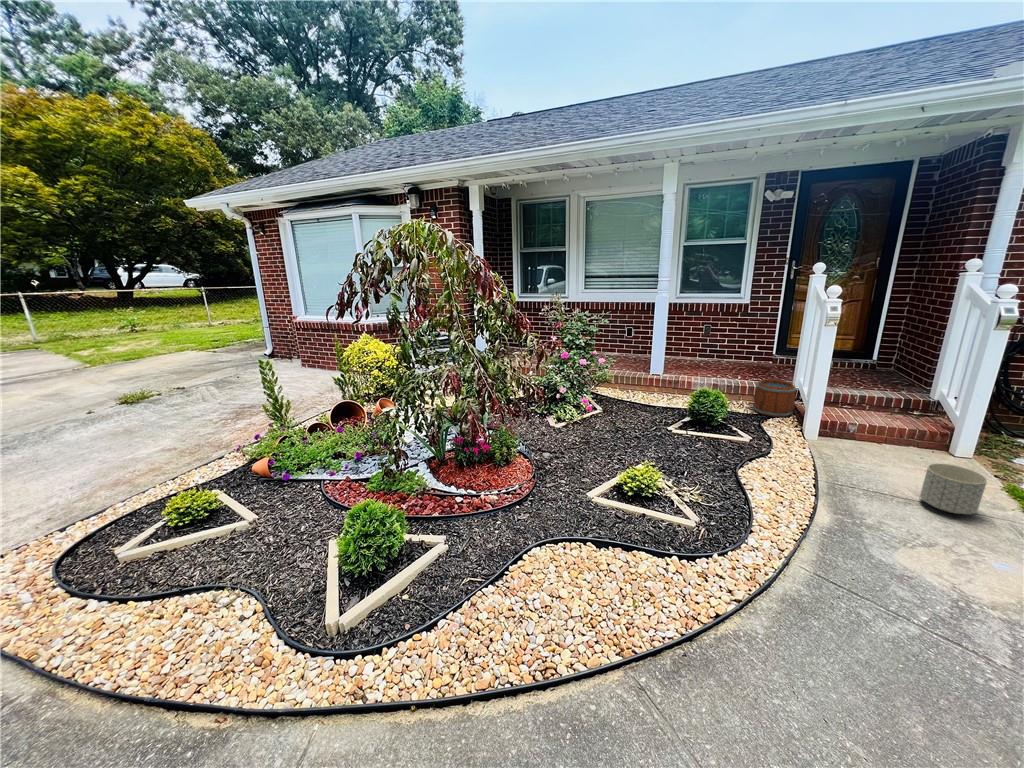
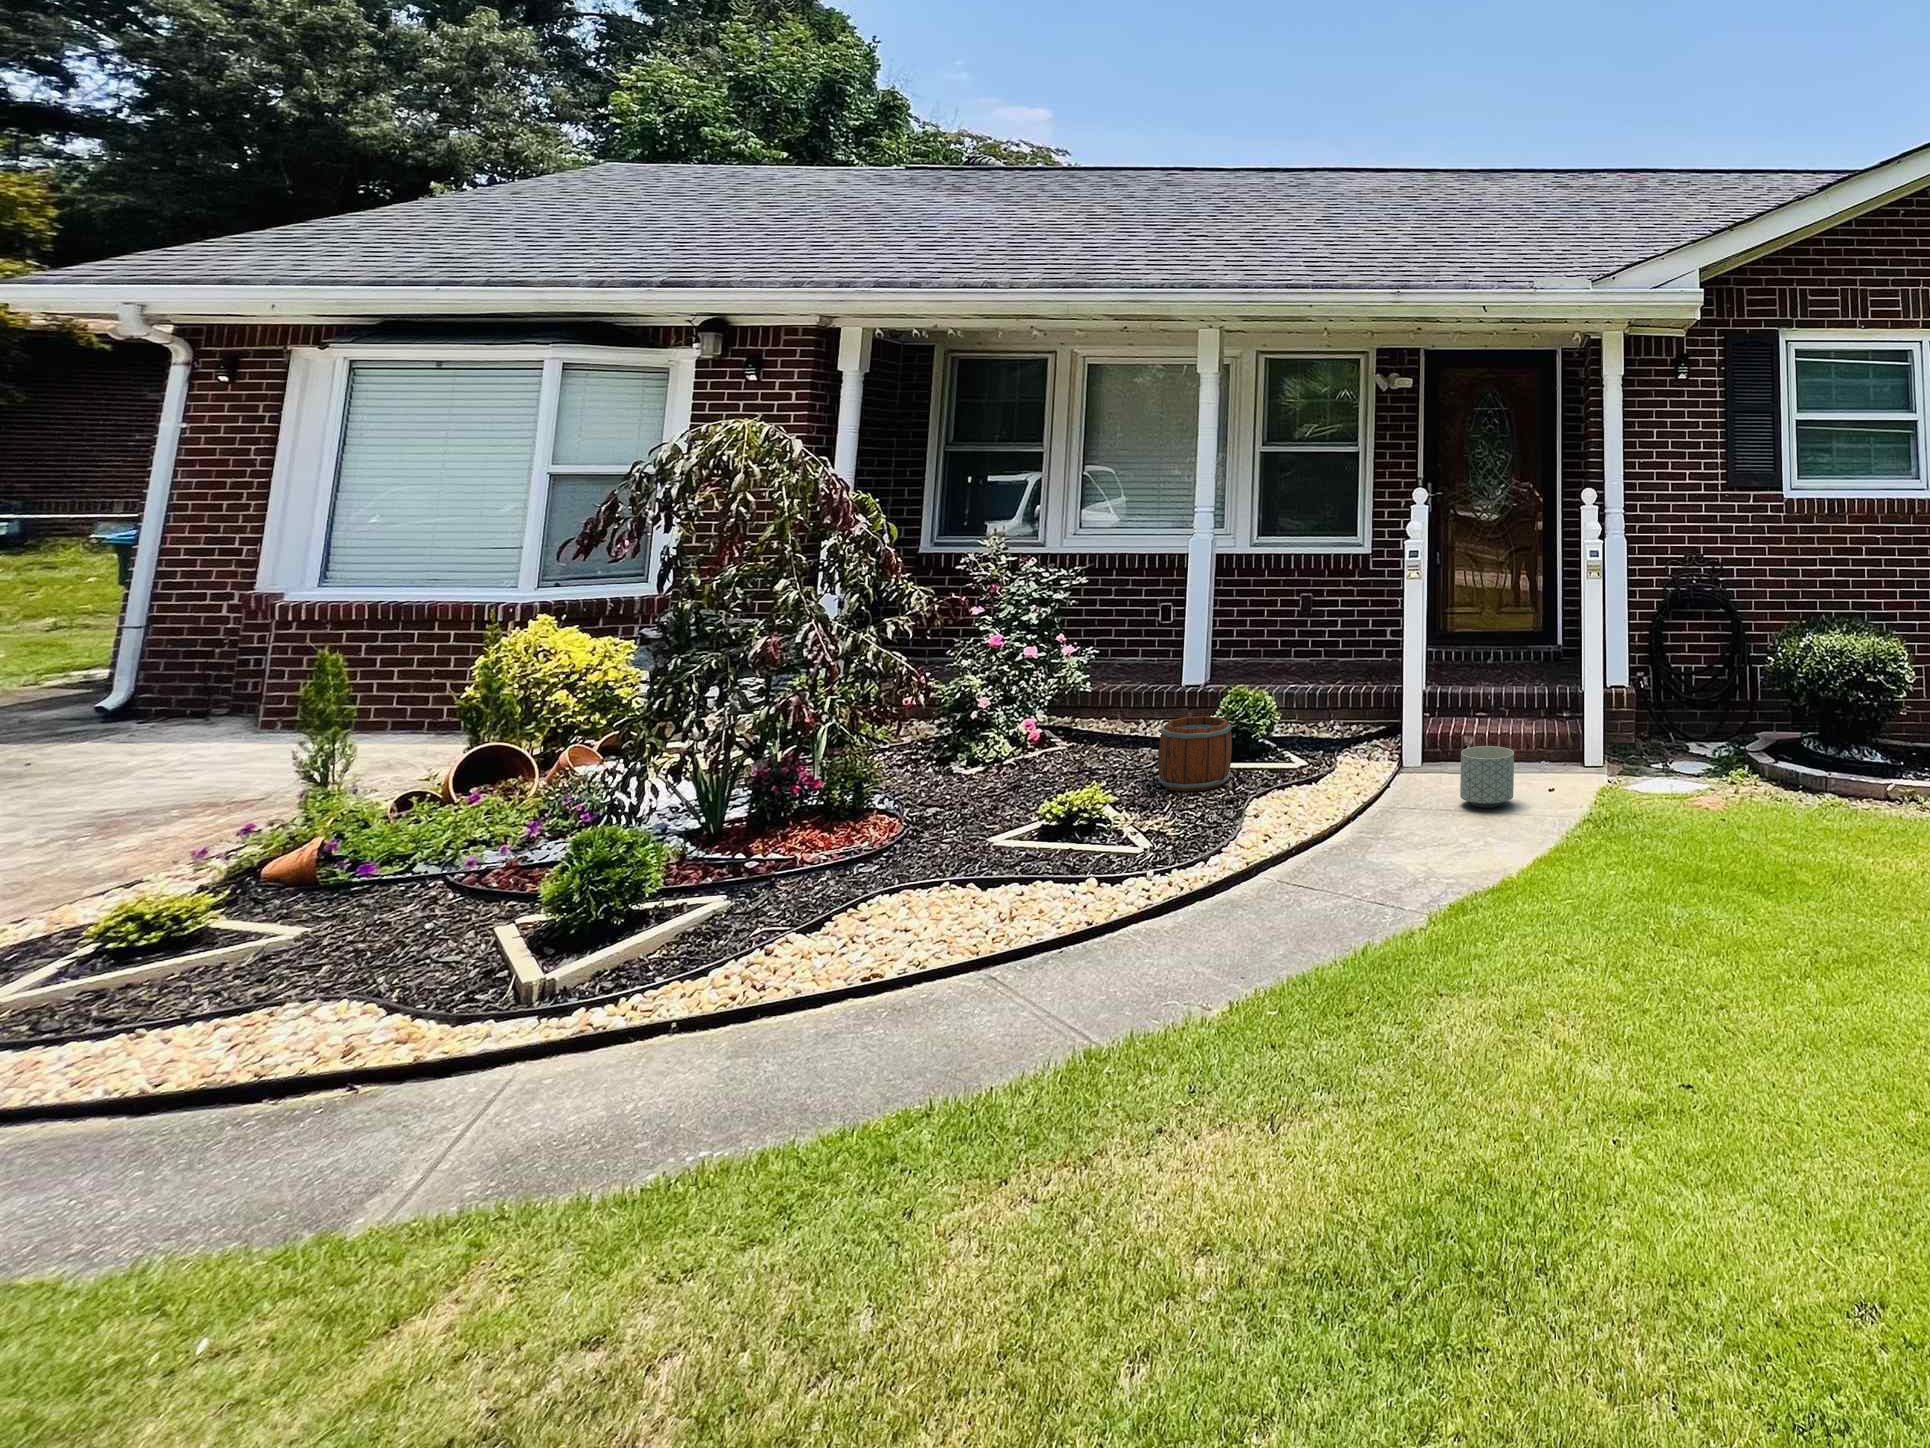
bucket: present [753,379,796,417] -> present [1158,716,1232,791]

